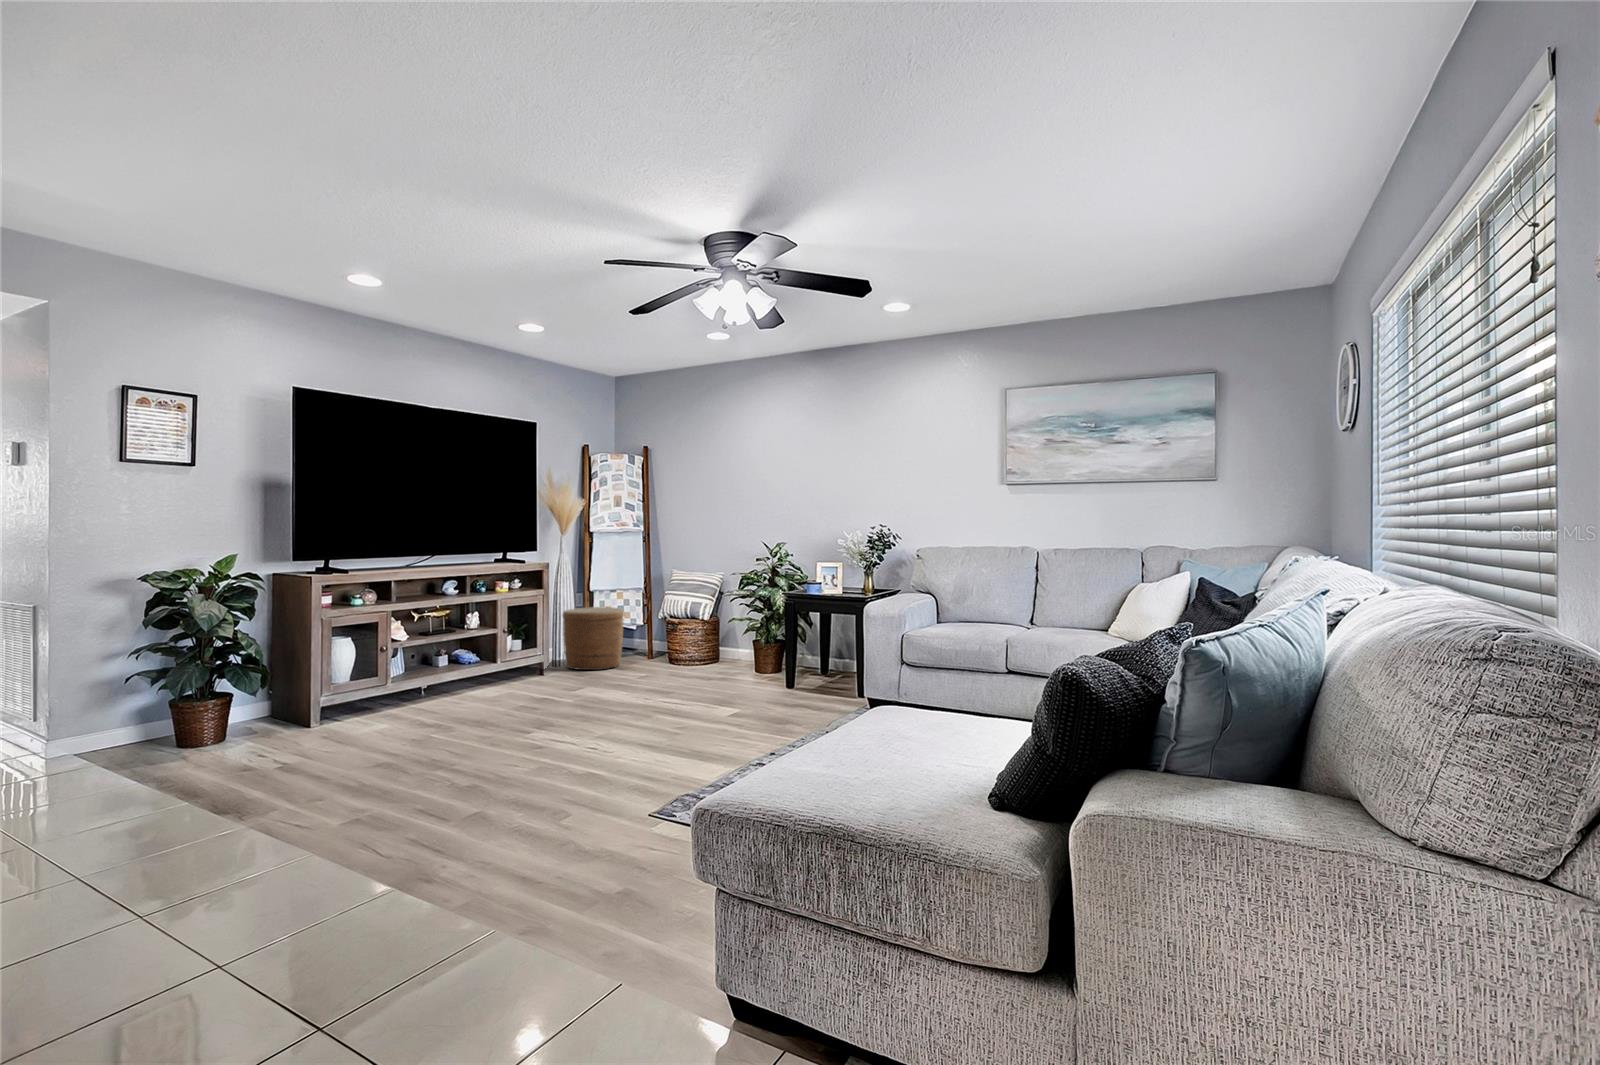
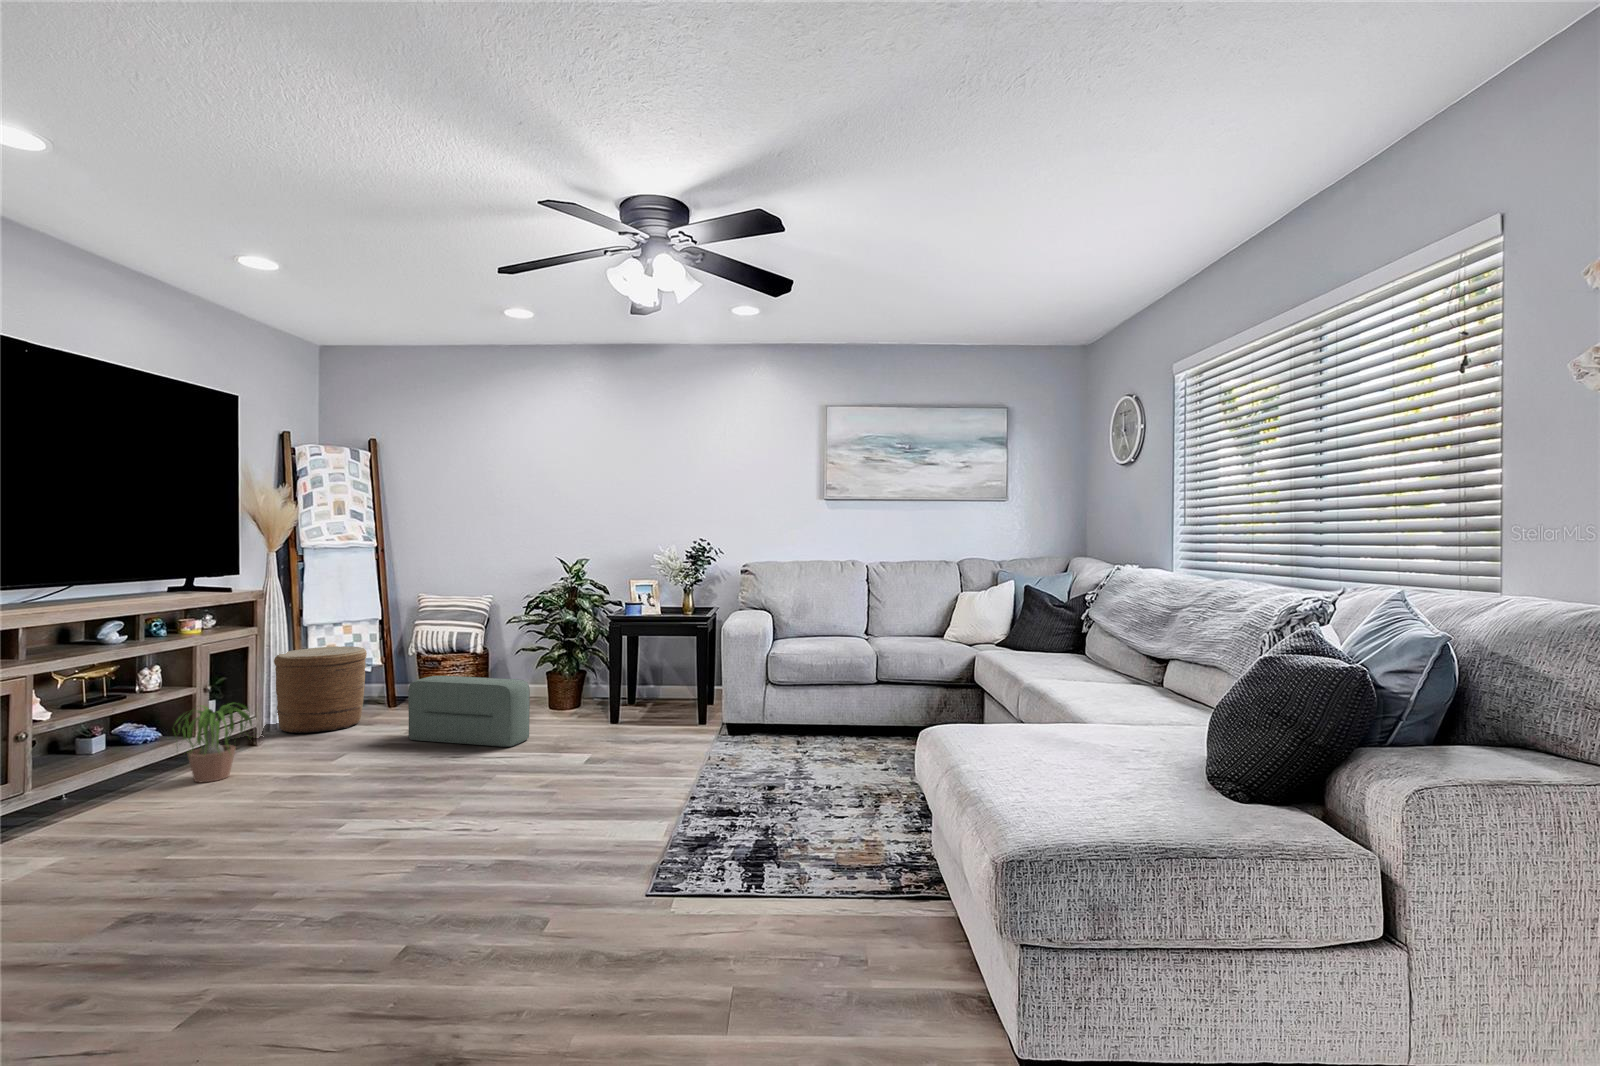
pouf: none [634,634,713,695] -> present [408,676,530,747]
potted plant: none [475,641,532,695] -> present [173,703,252,782]

